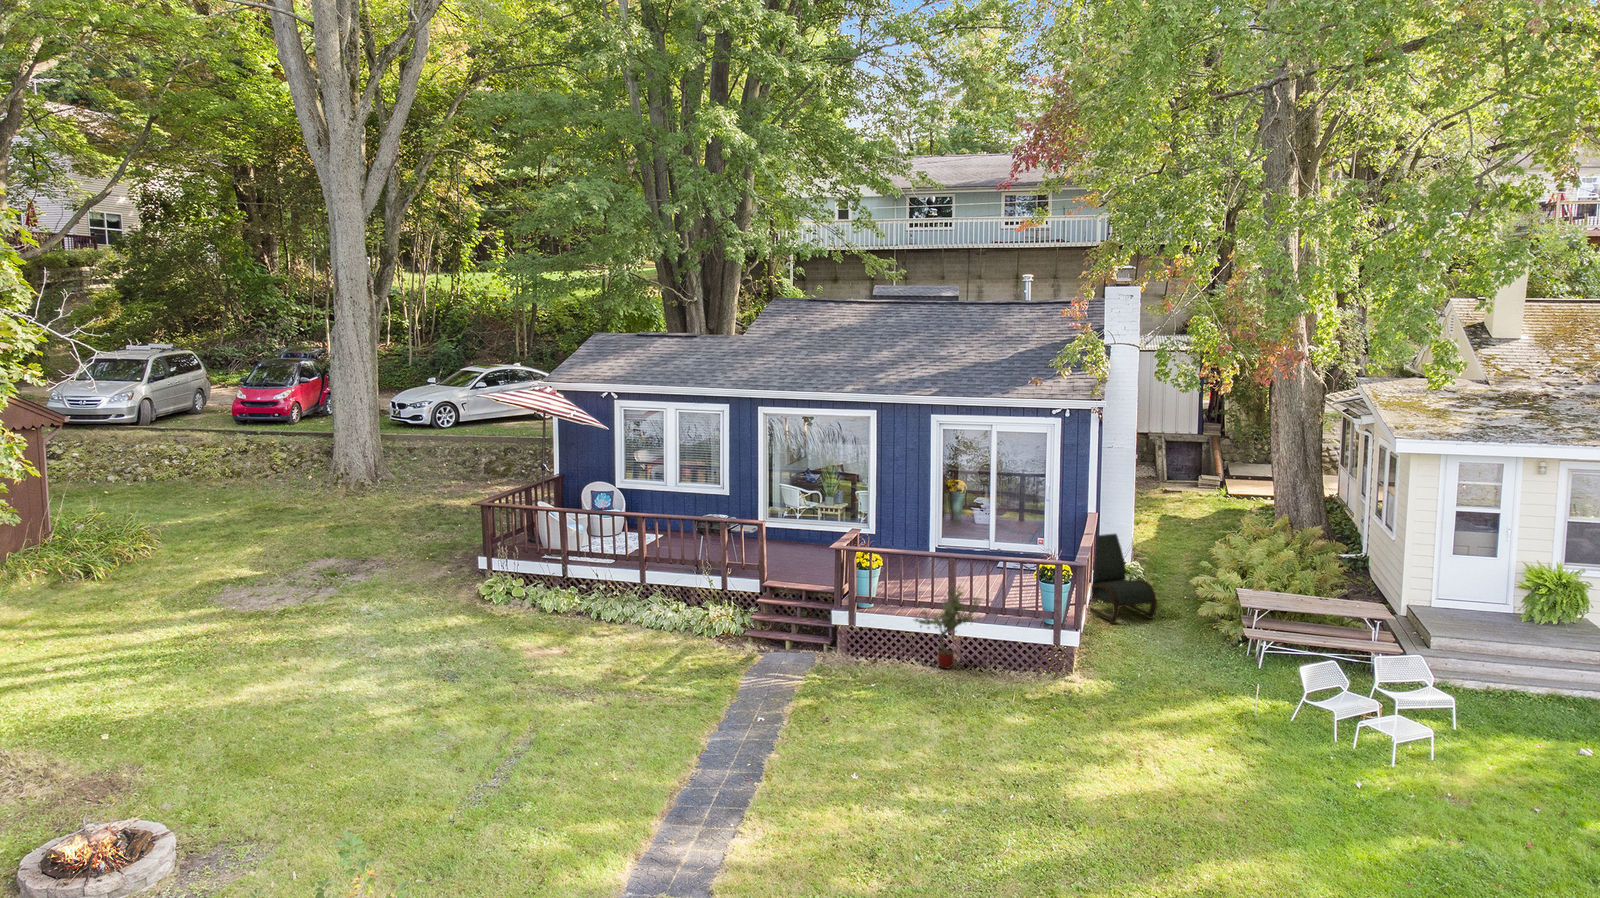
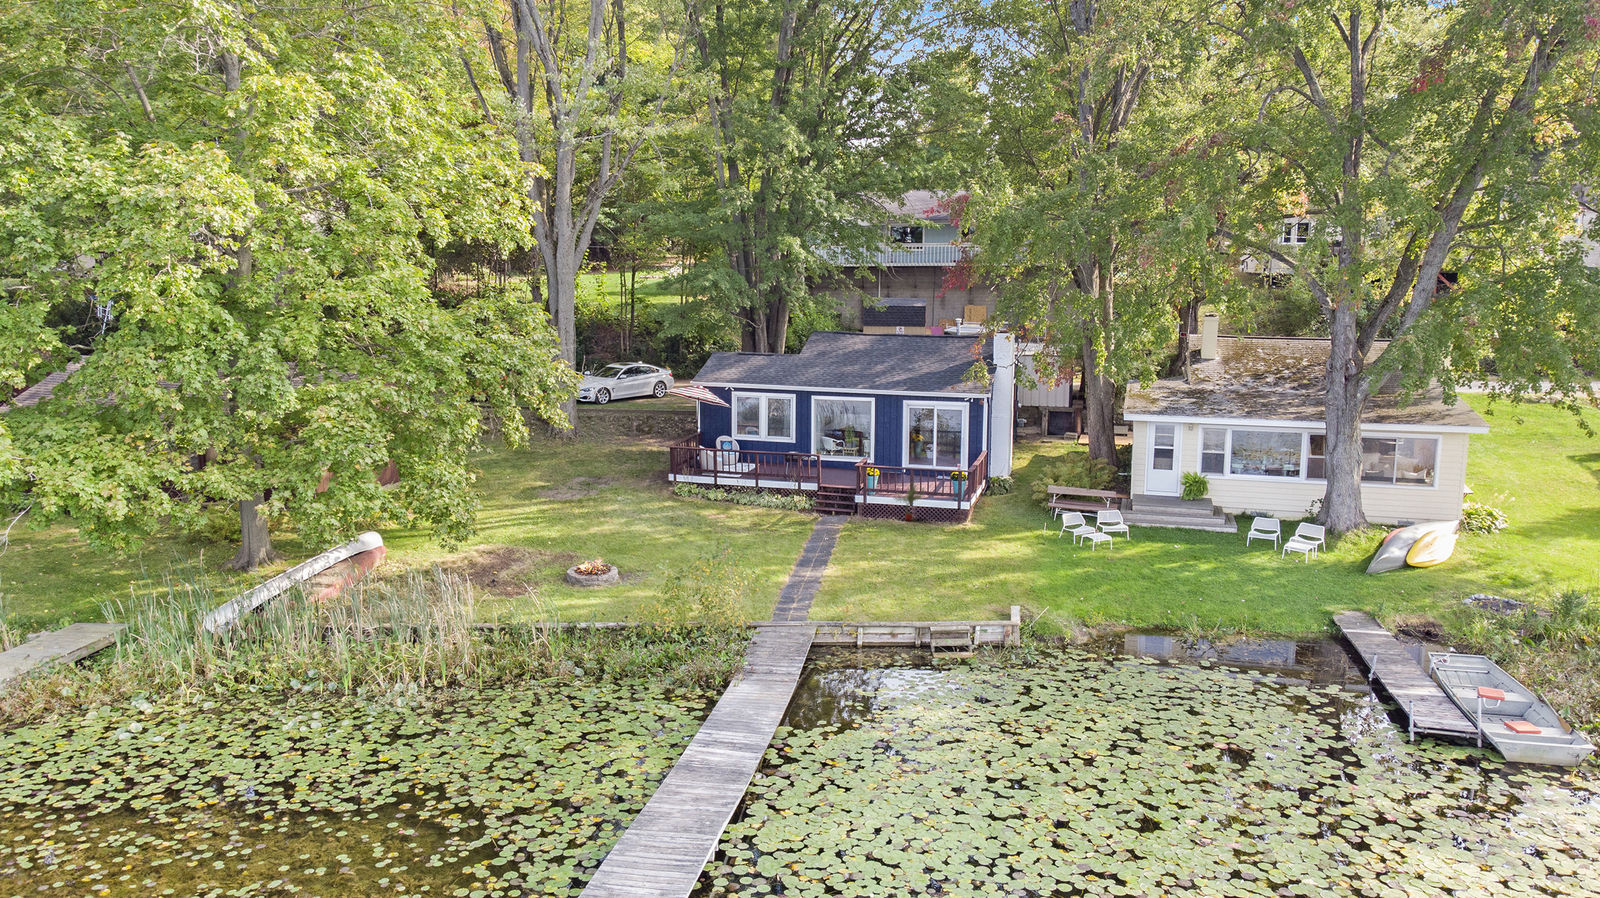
lounge chair: present [1090,534,1157,624] -> none [977,461,1015,504]

